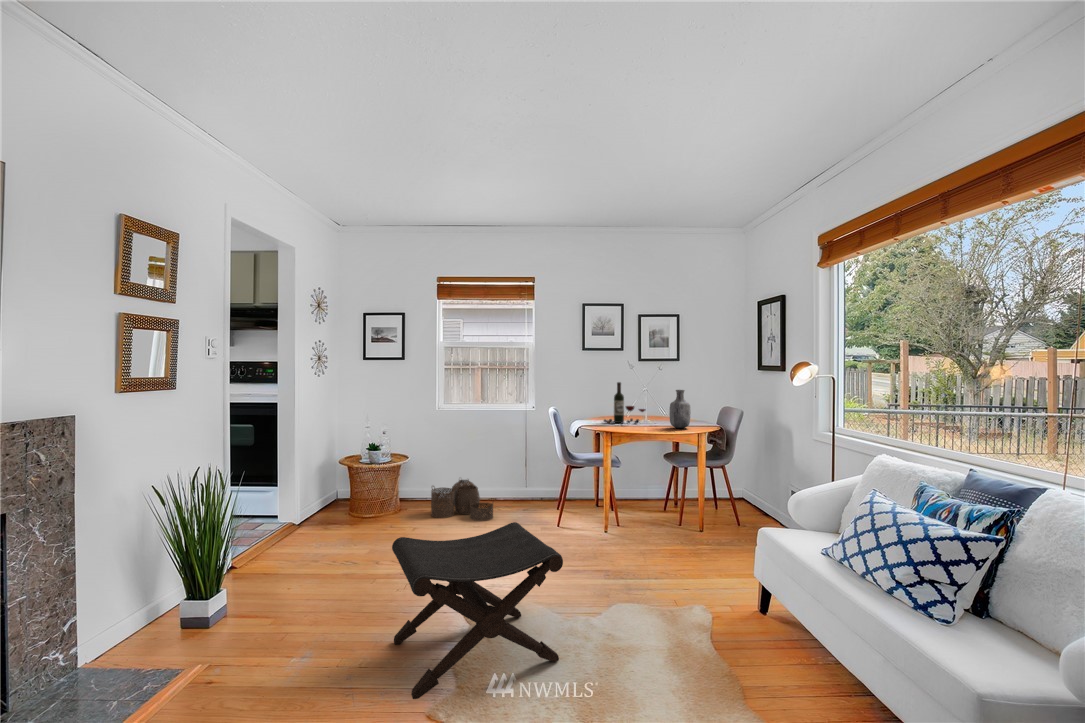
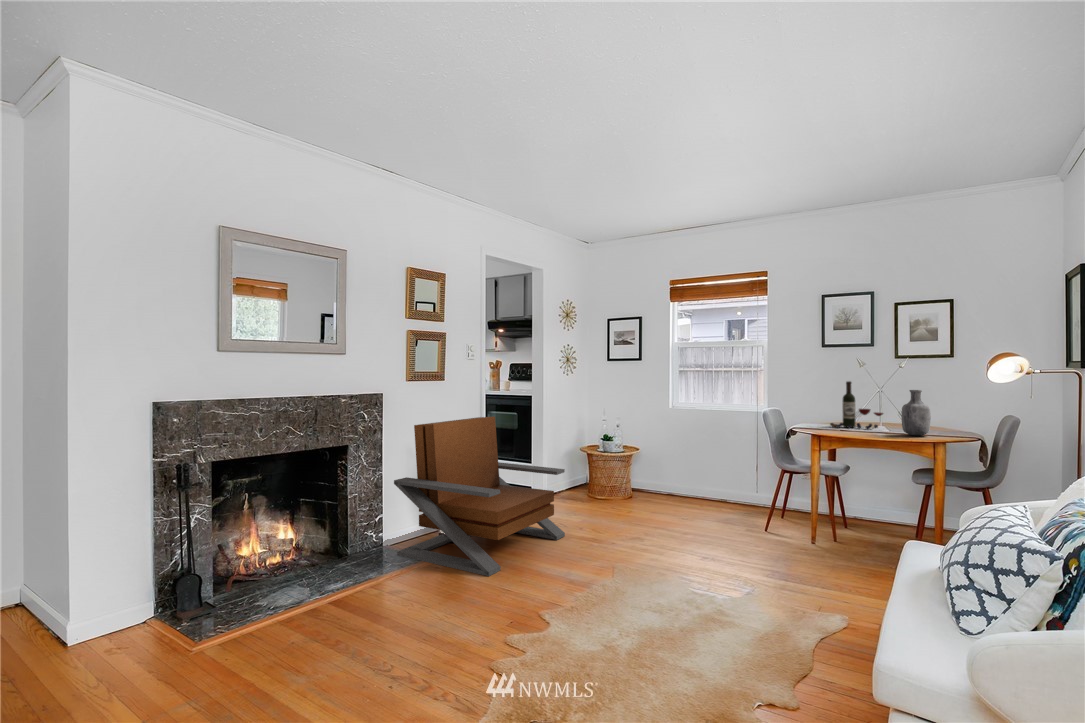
lounge chair: none [105,436,365,680] -> present [394,417,565,576]
woven basket: present [431,480,493,521] -> none [653,475,710,516]
footstool: present [392,522,563,699] -> none [538,495,665,615]

